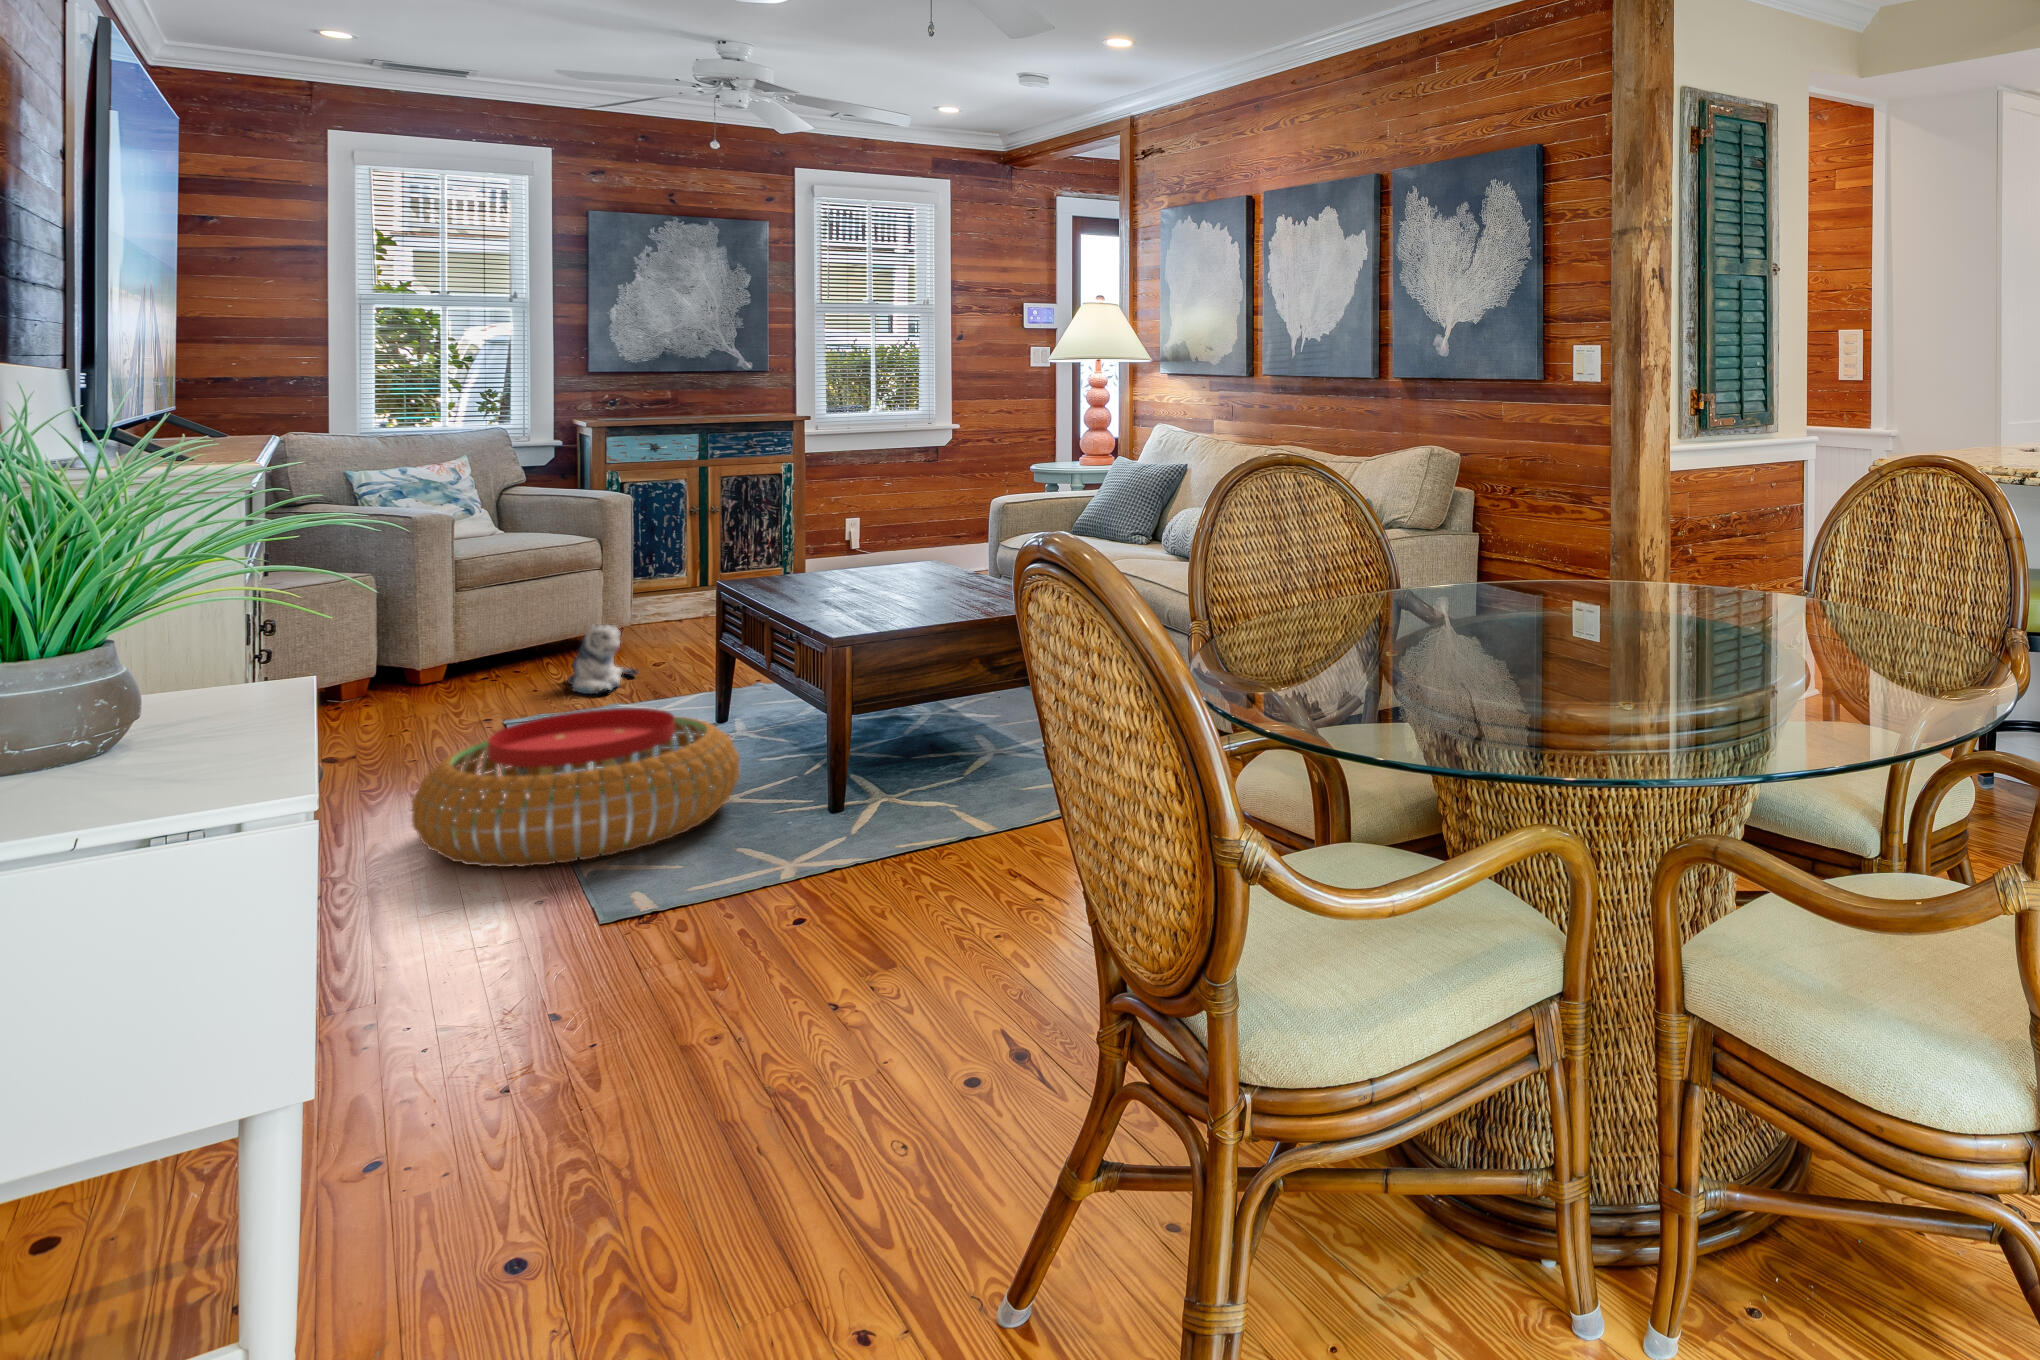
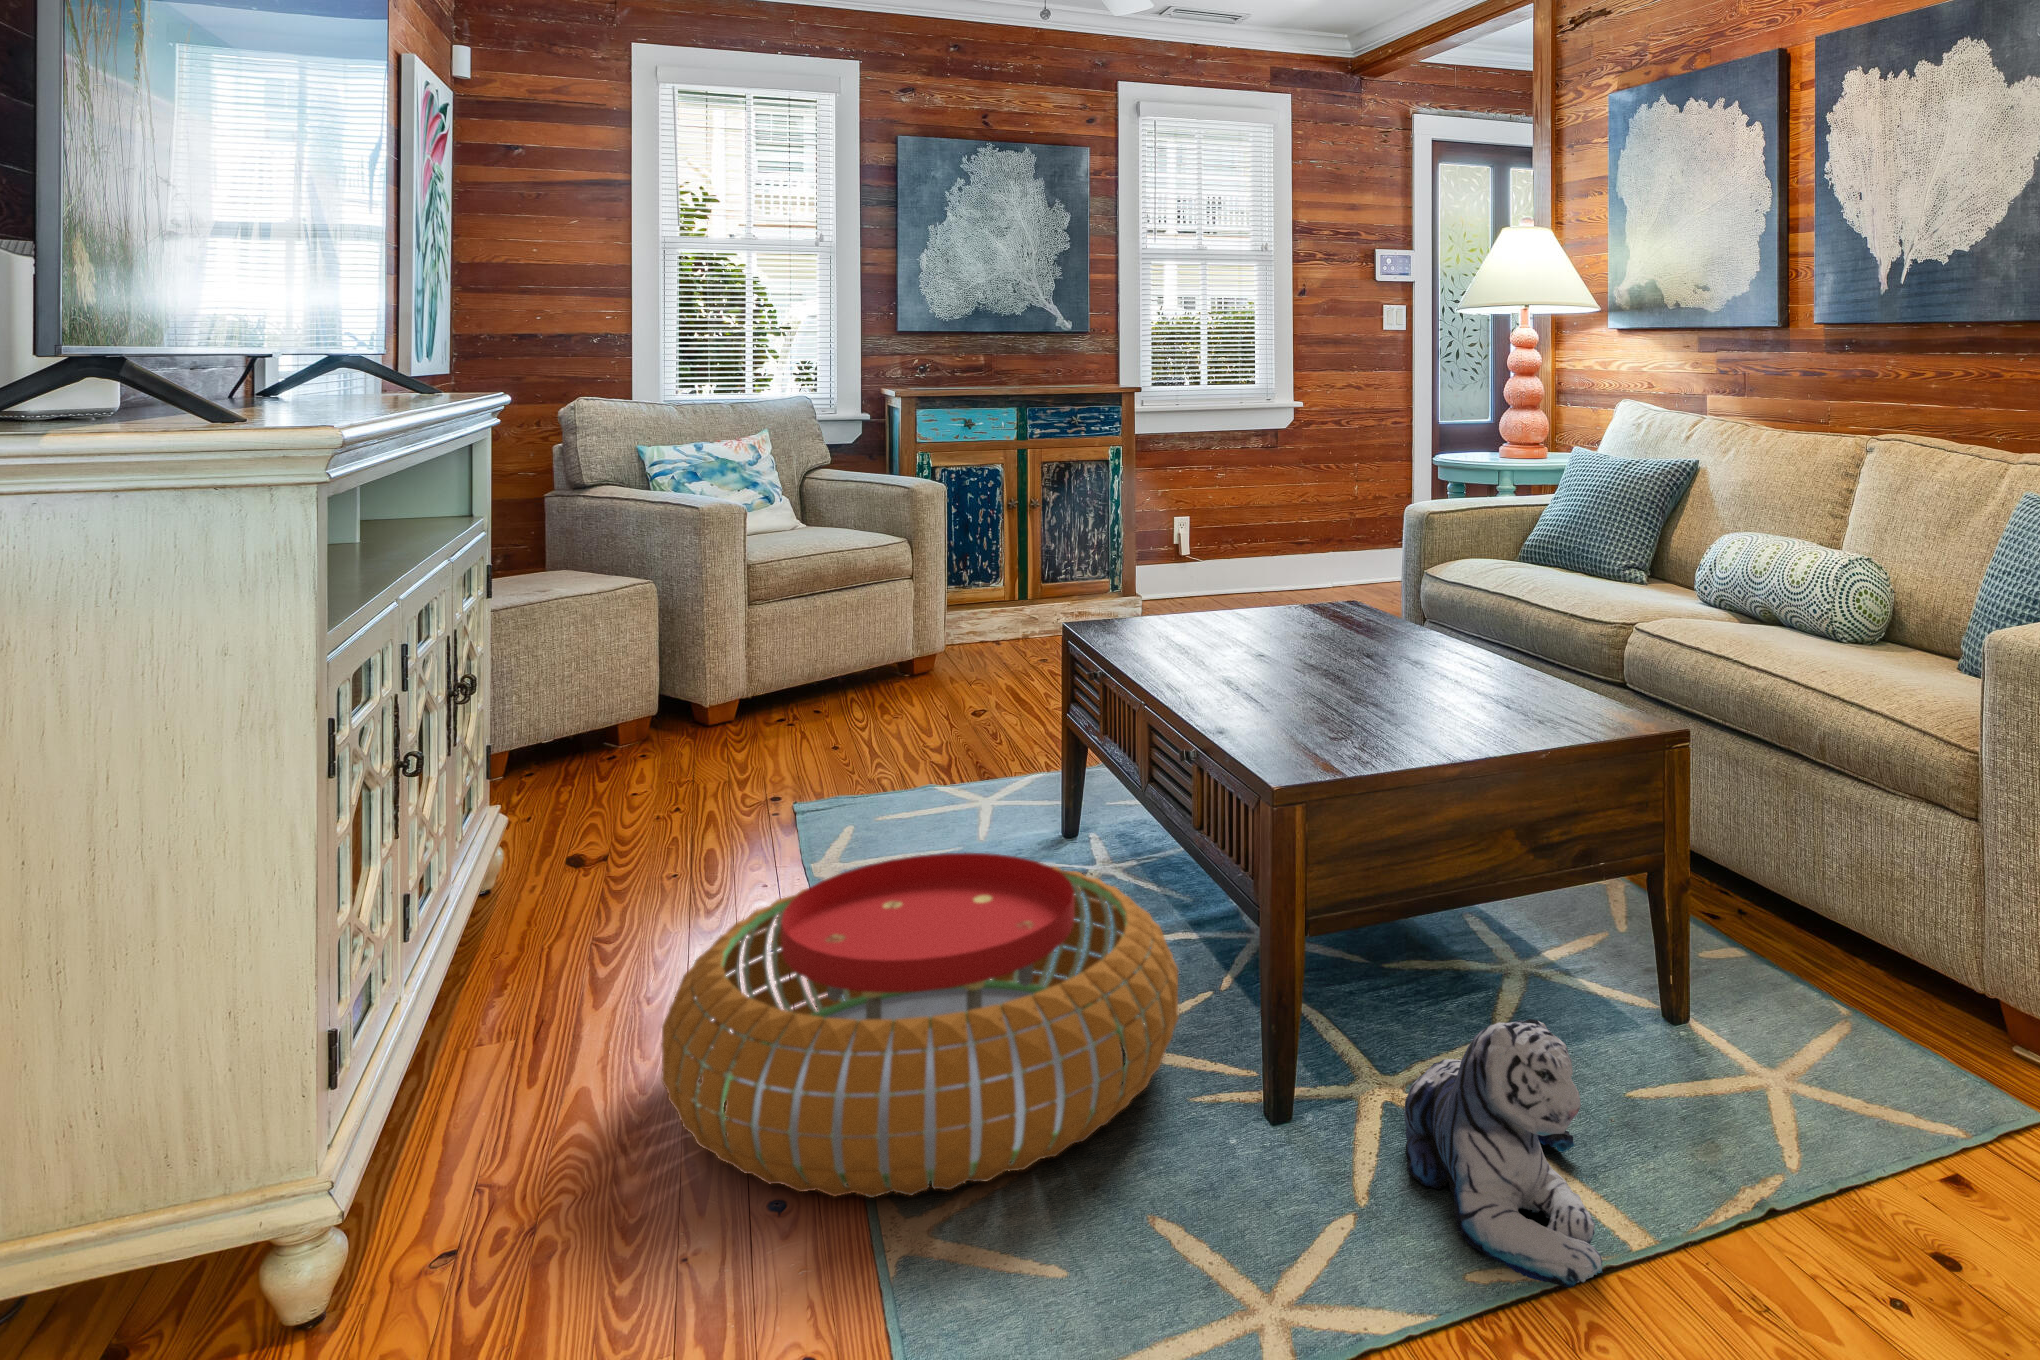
plush toy: present [568,625,638,694] -> present [1404,1019,1603,1288]

